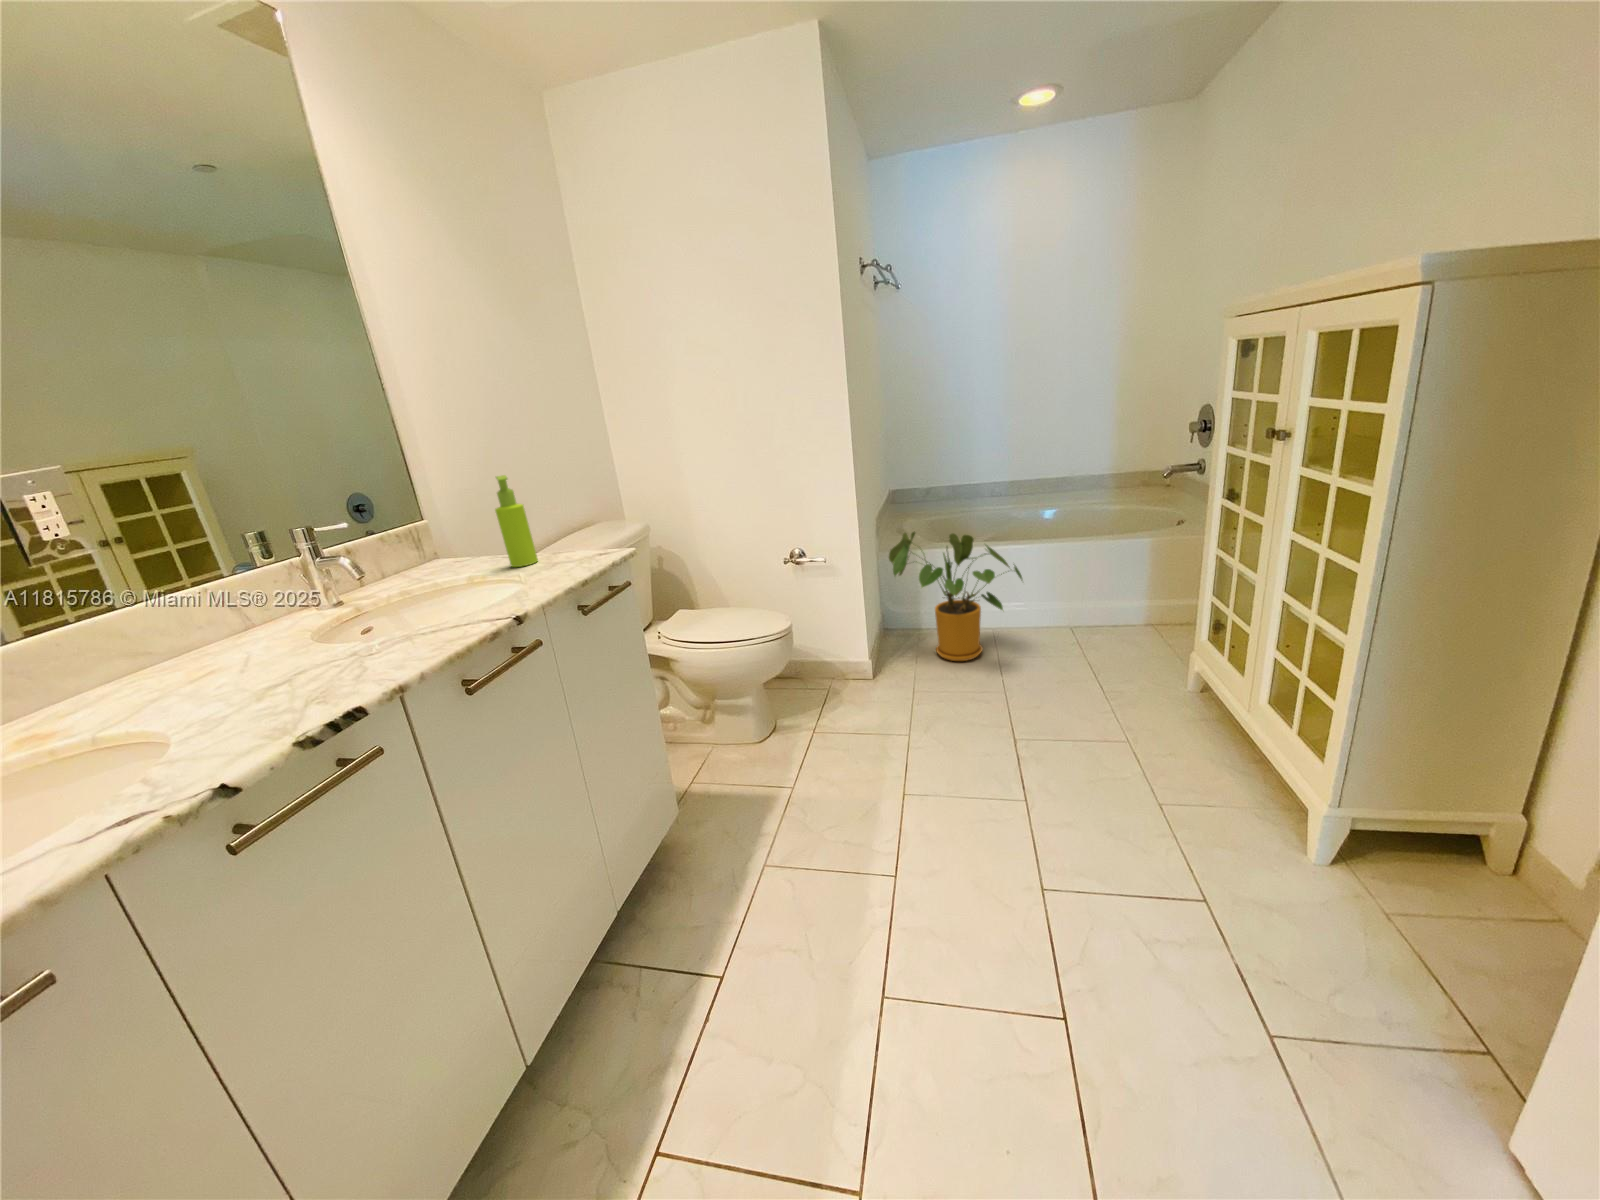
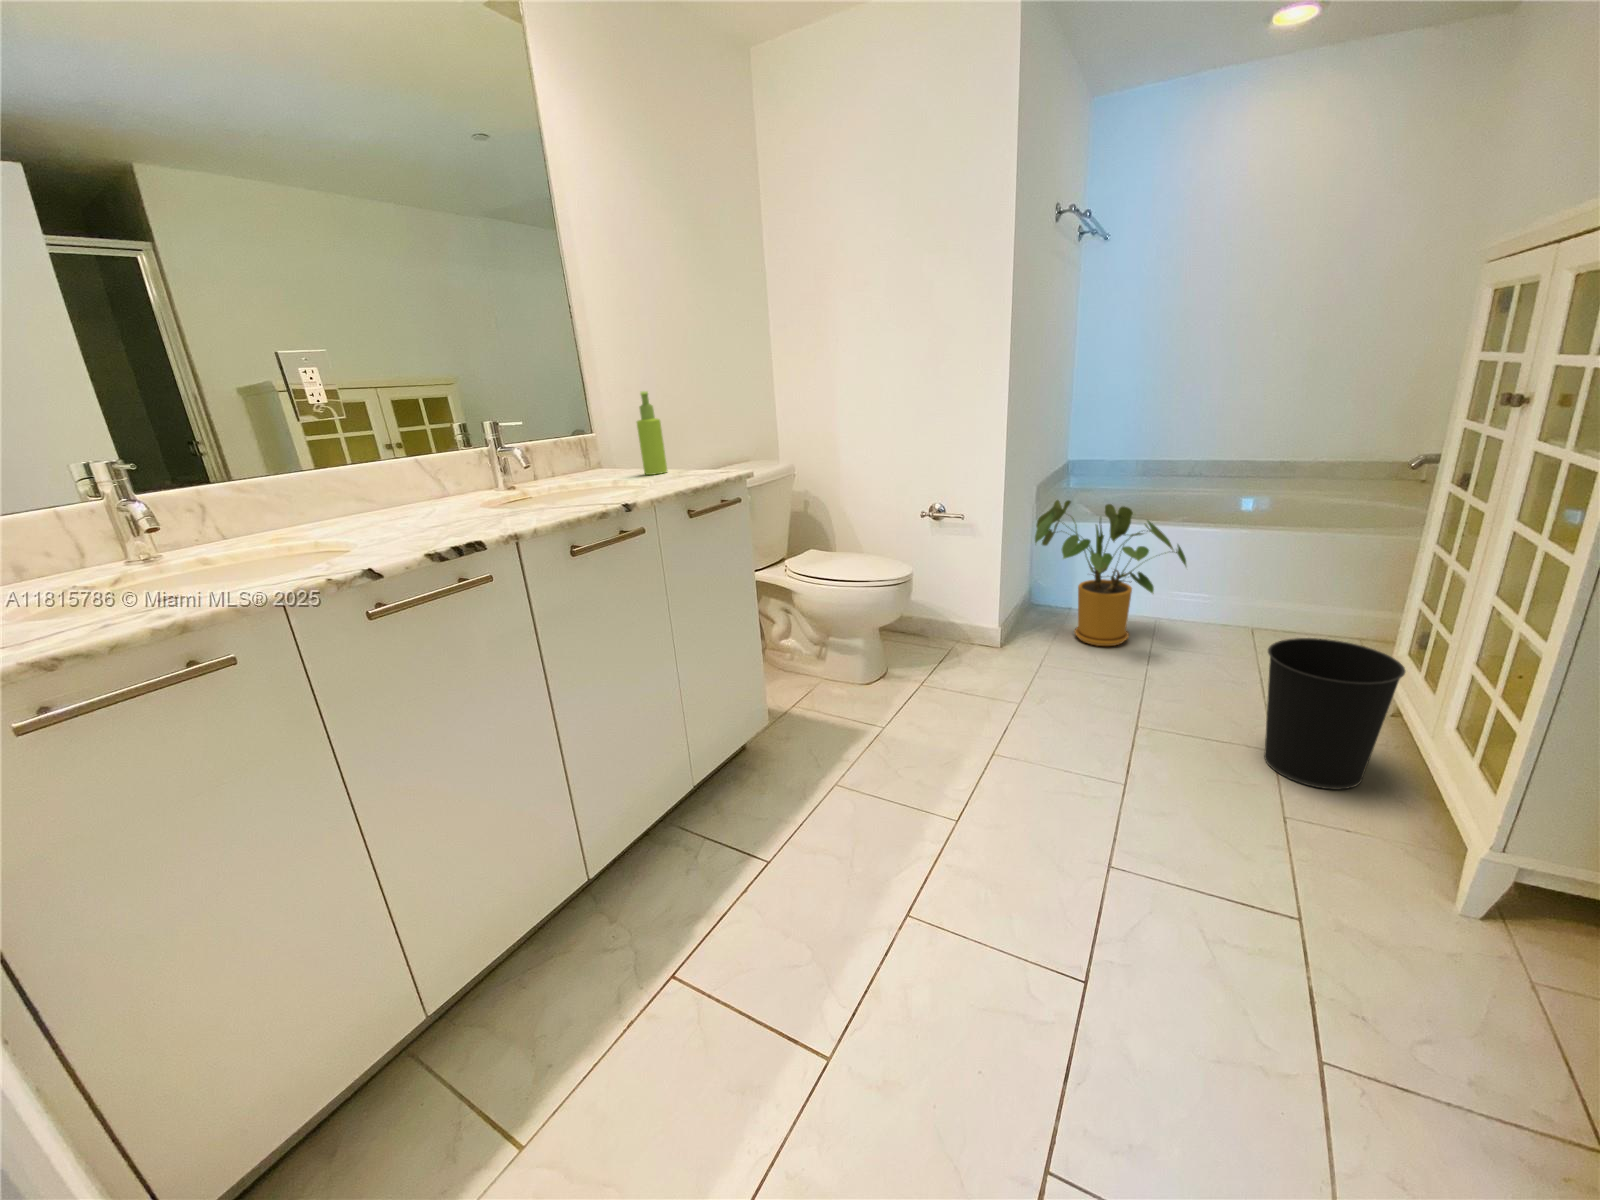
wastebasket: none [1117,637,1224,767] -> present [1264,638,1405,790]

